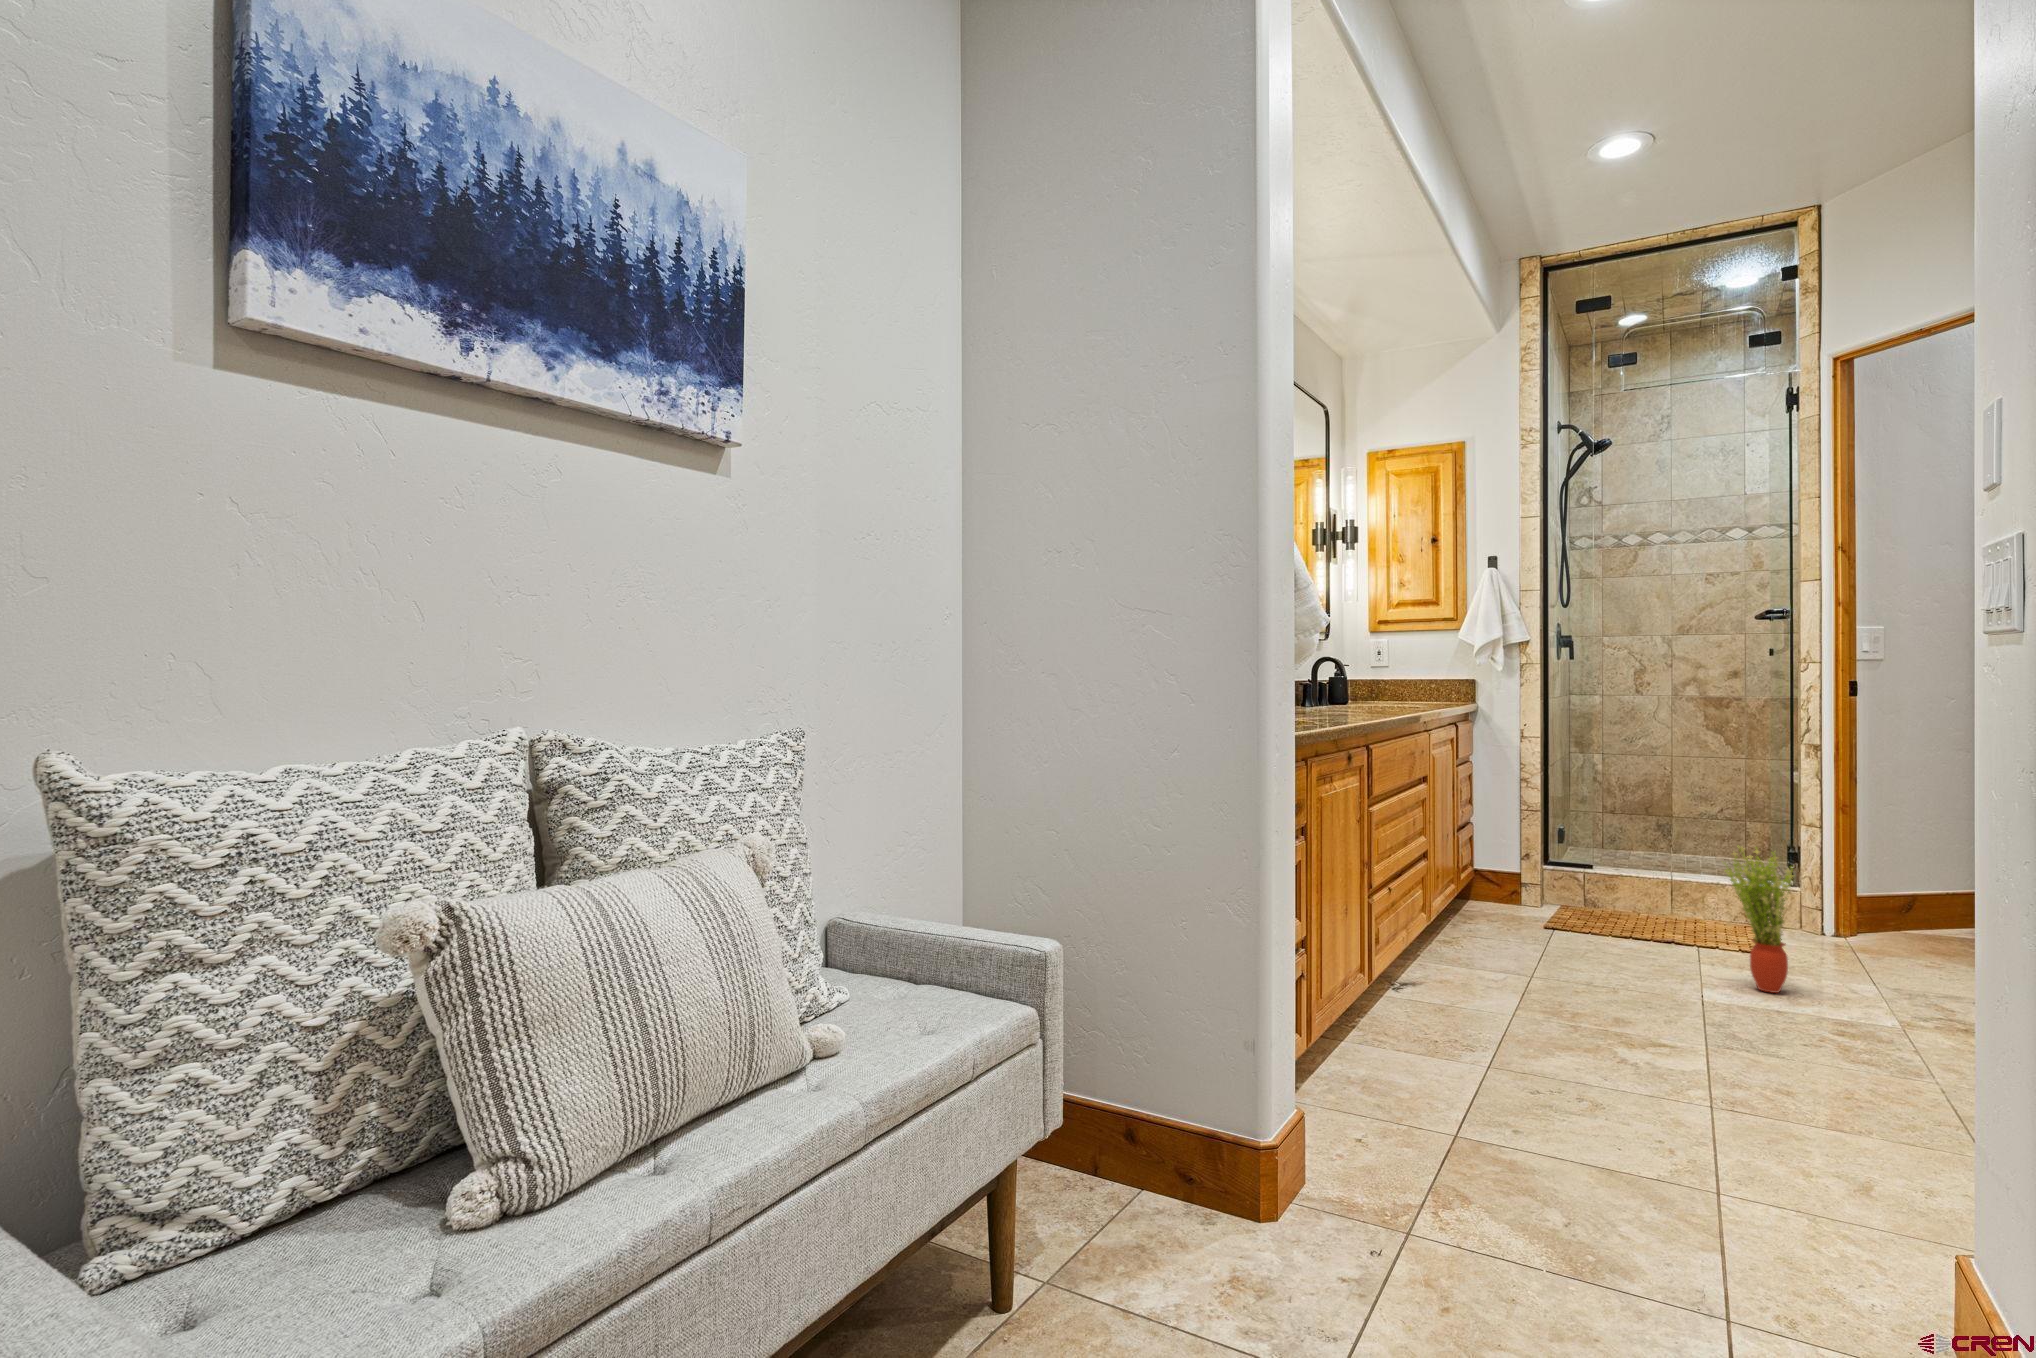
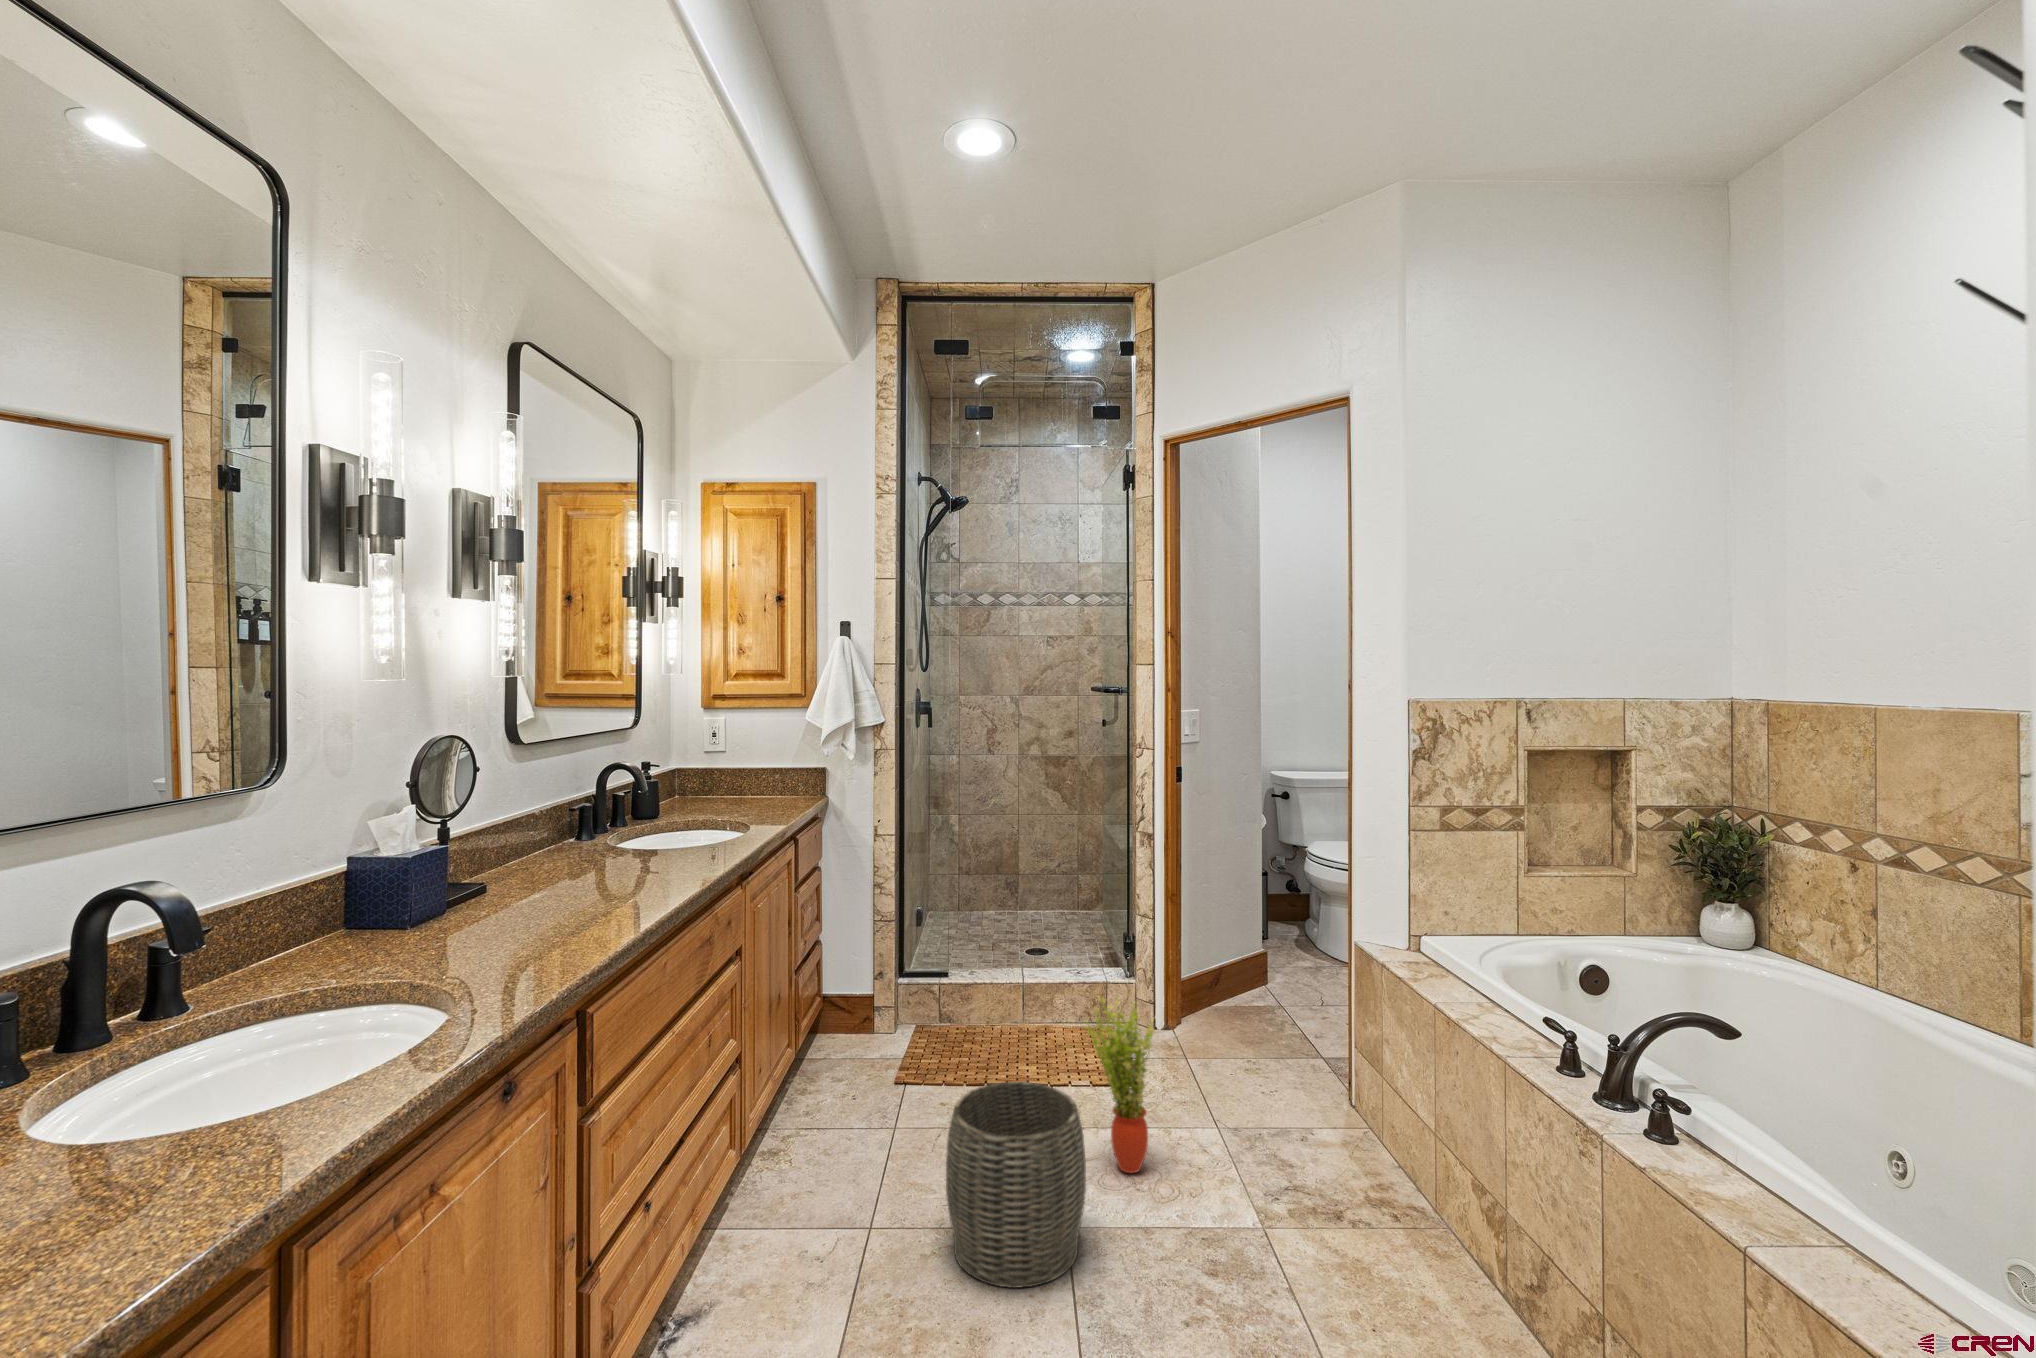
woven basket: none [1593,890,1716,1018] -> present [946,1082,1086,1288]

